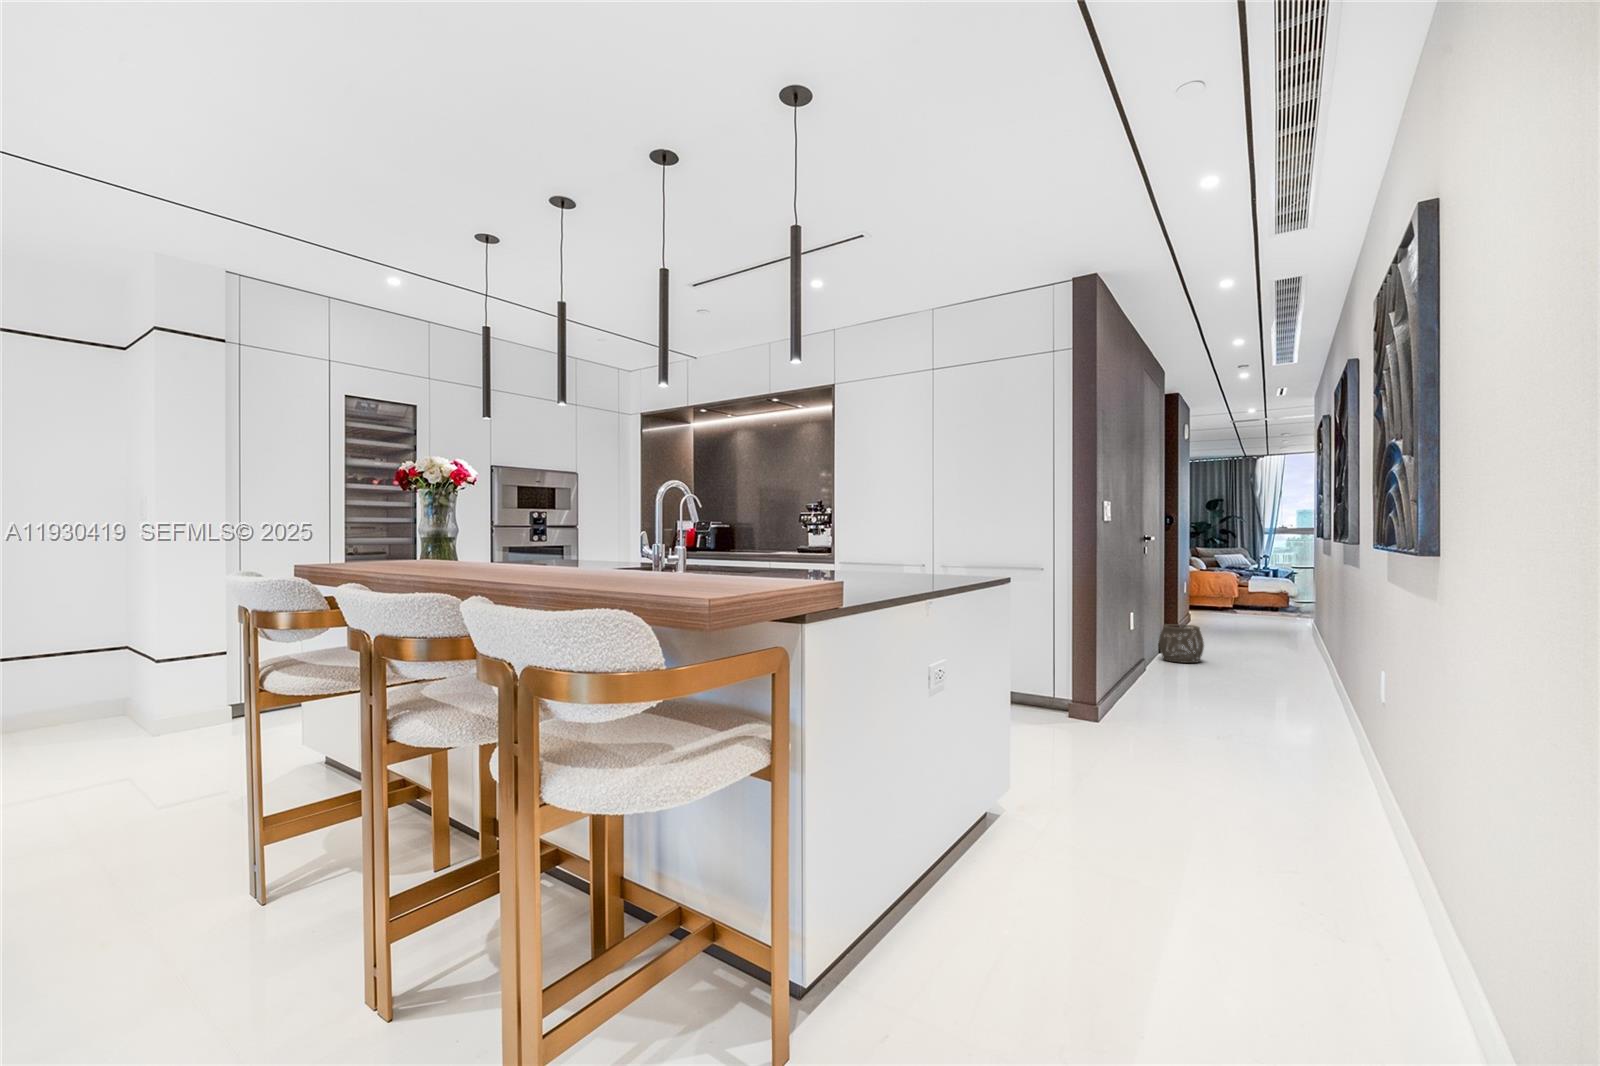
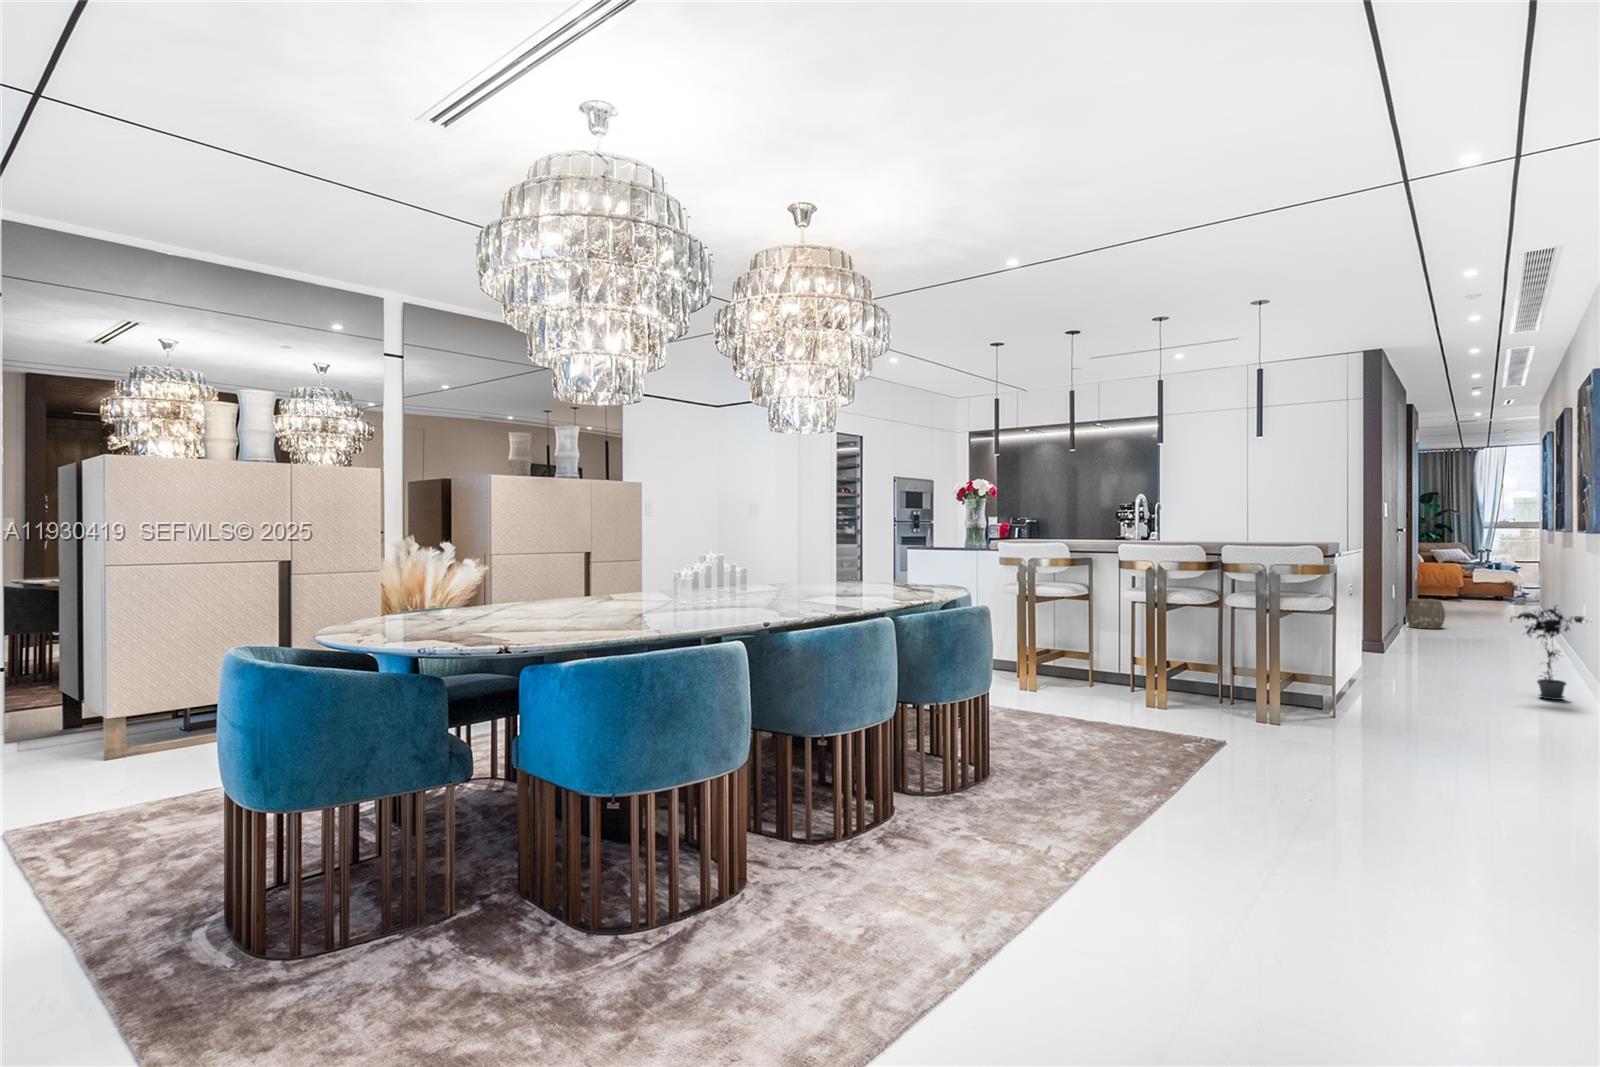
potted plant: none [1251,705,1414,903] -> present [1511,606,1584,700]

